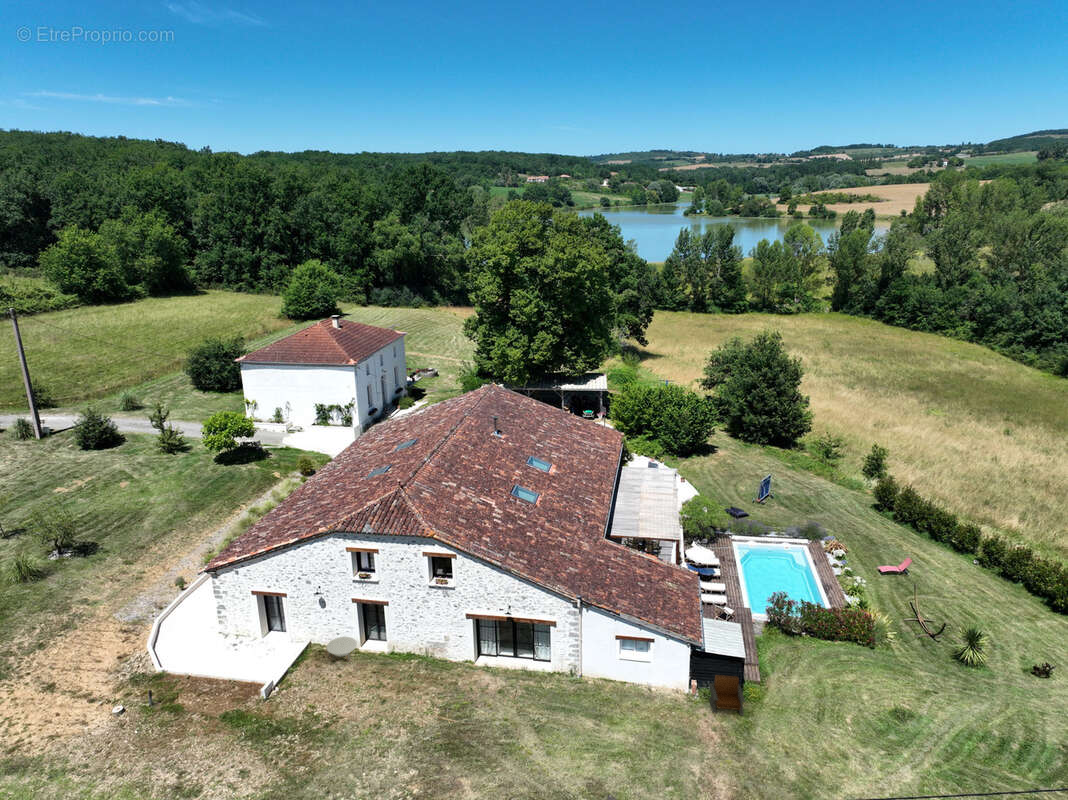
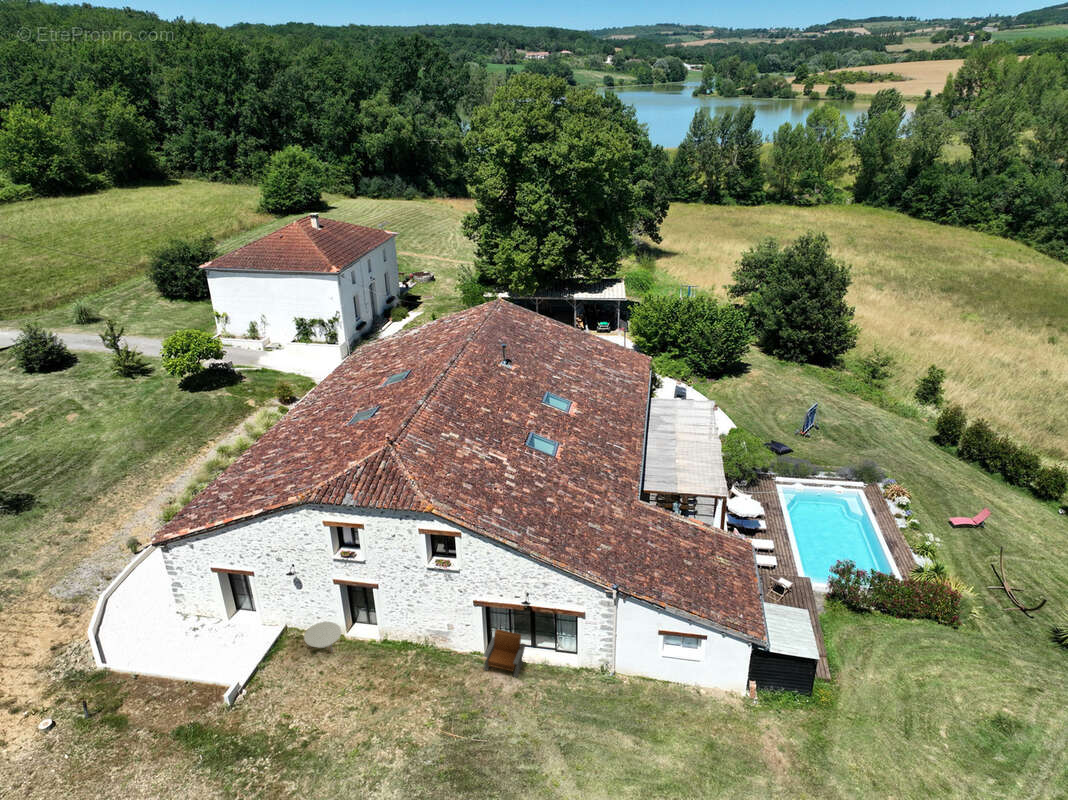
lounge chair: present [708,675,745,715] -> present [484,629,525,678]

